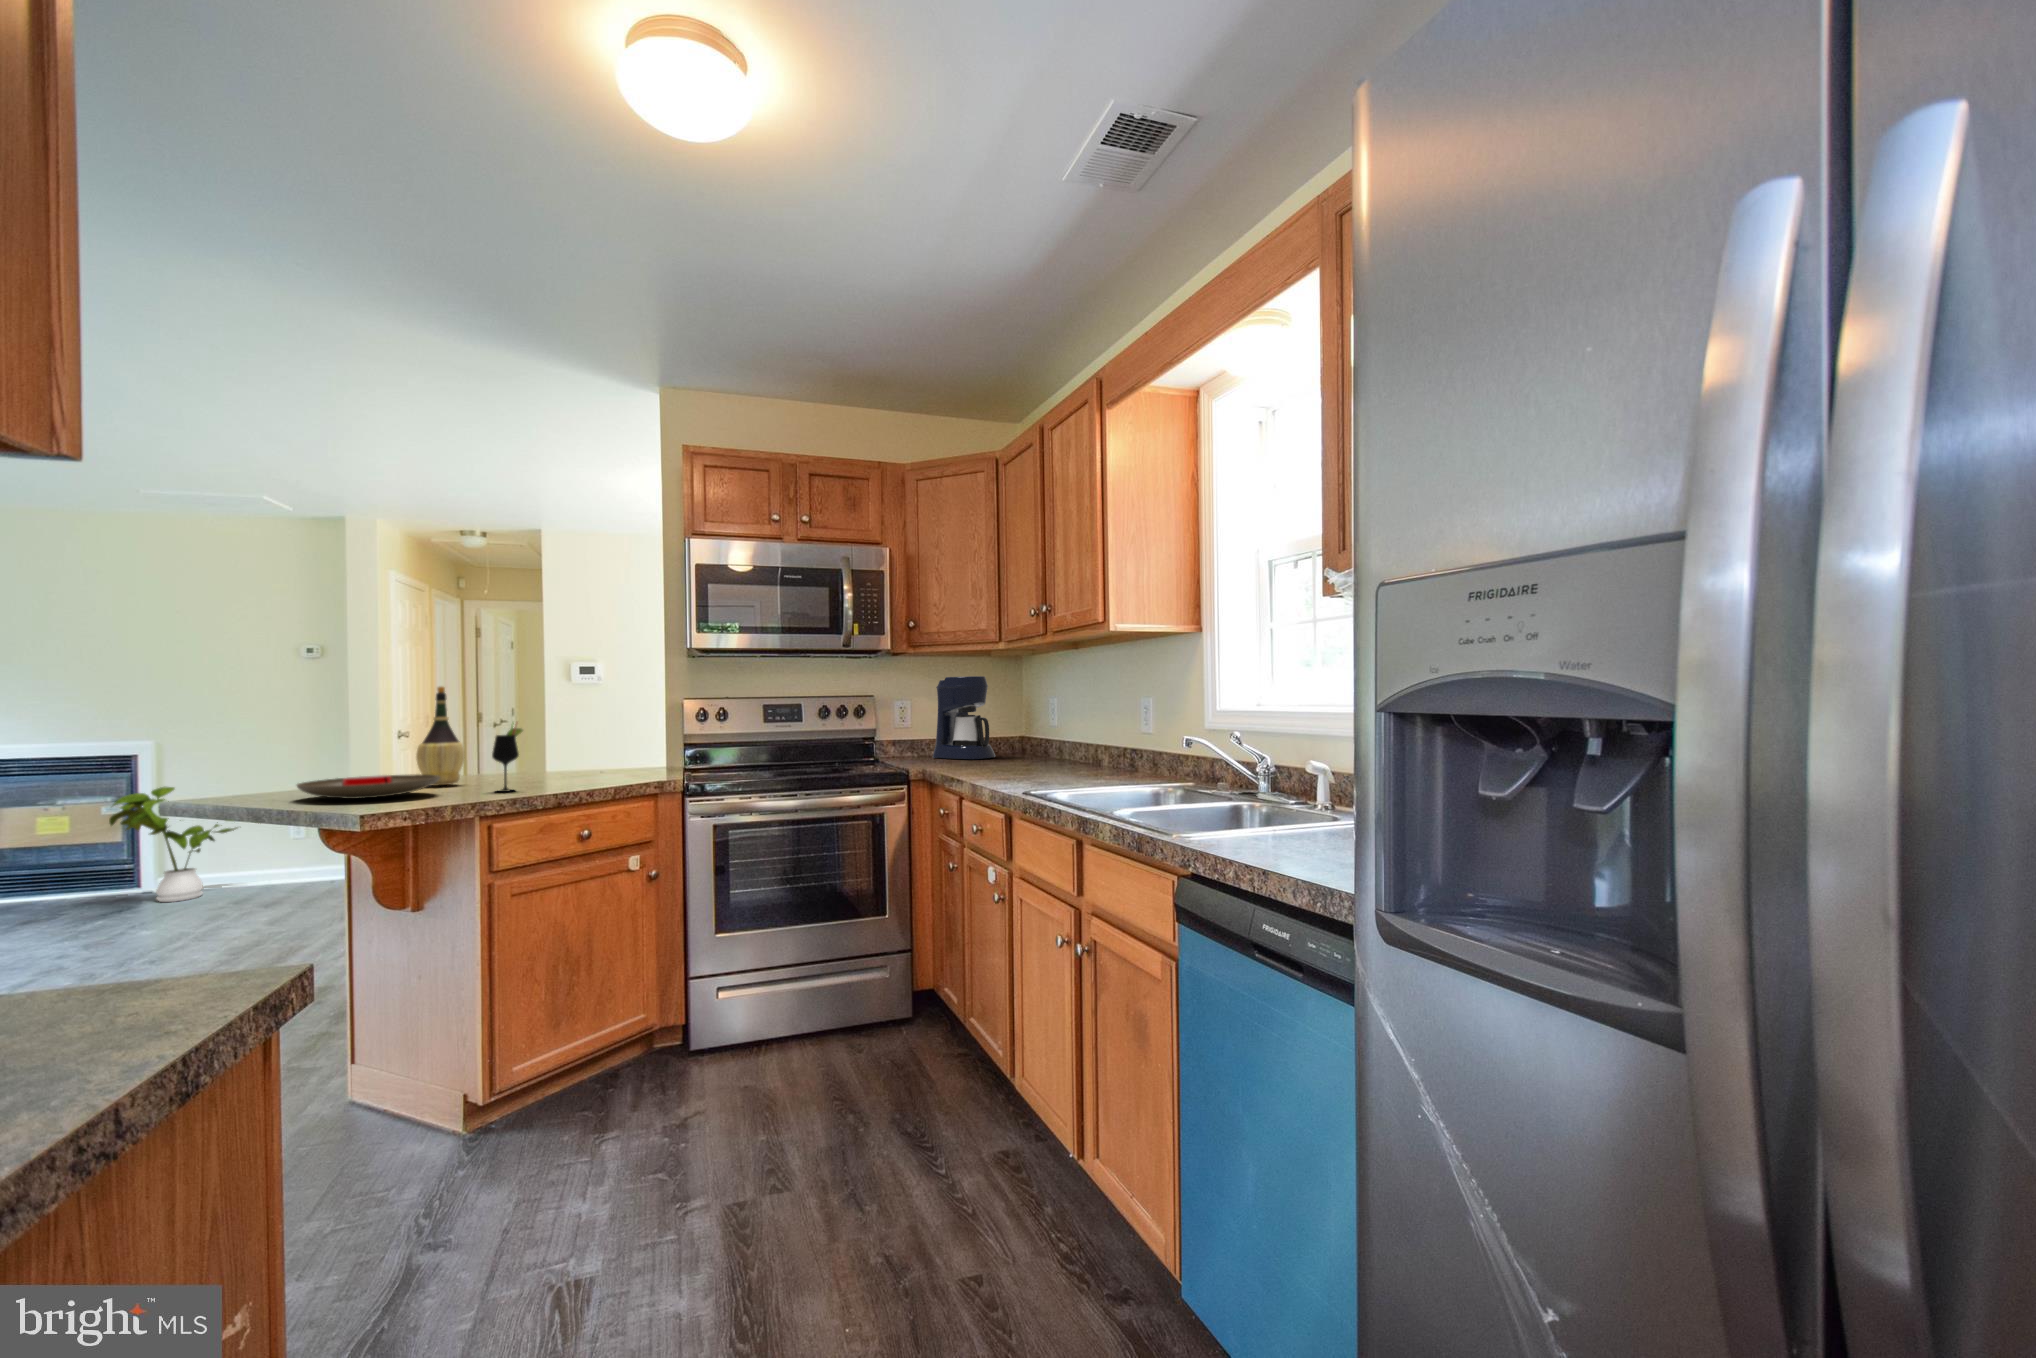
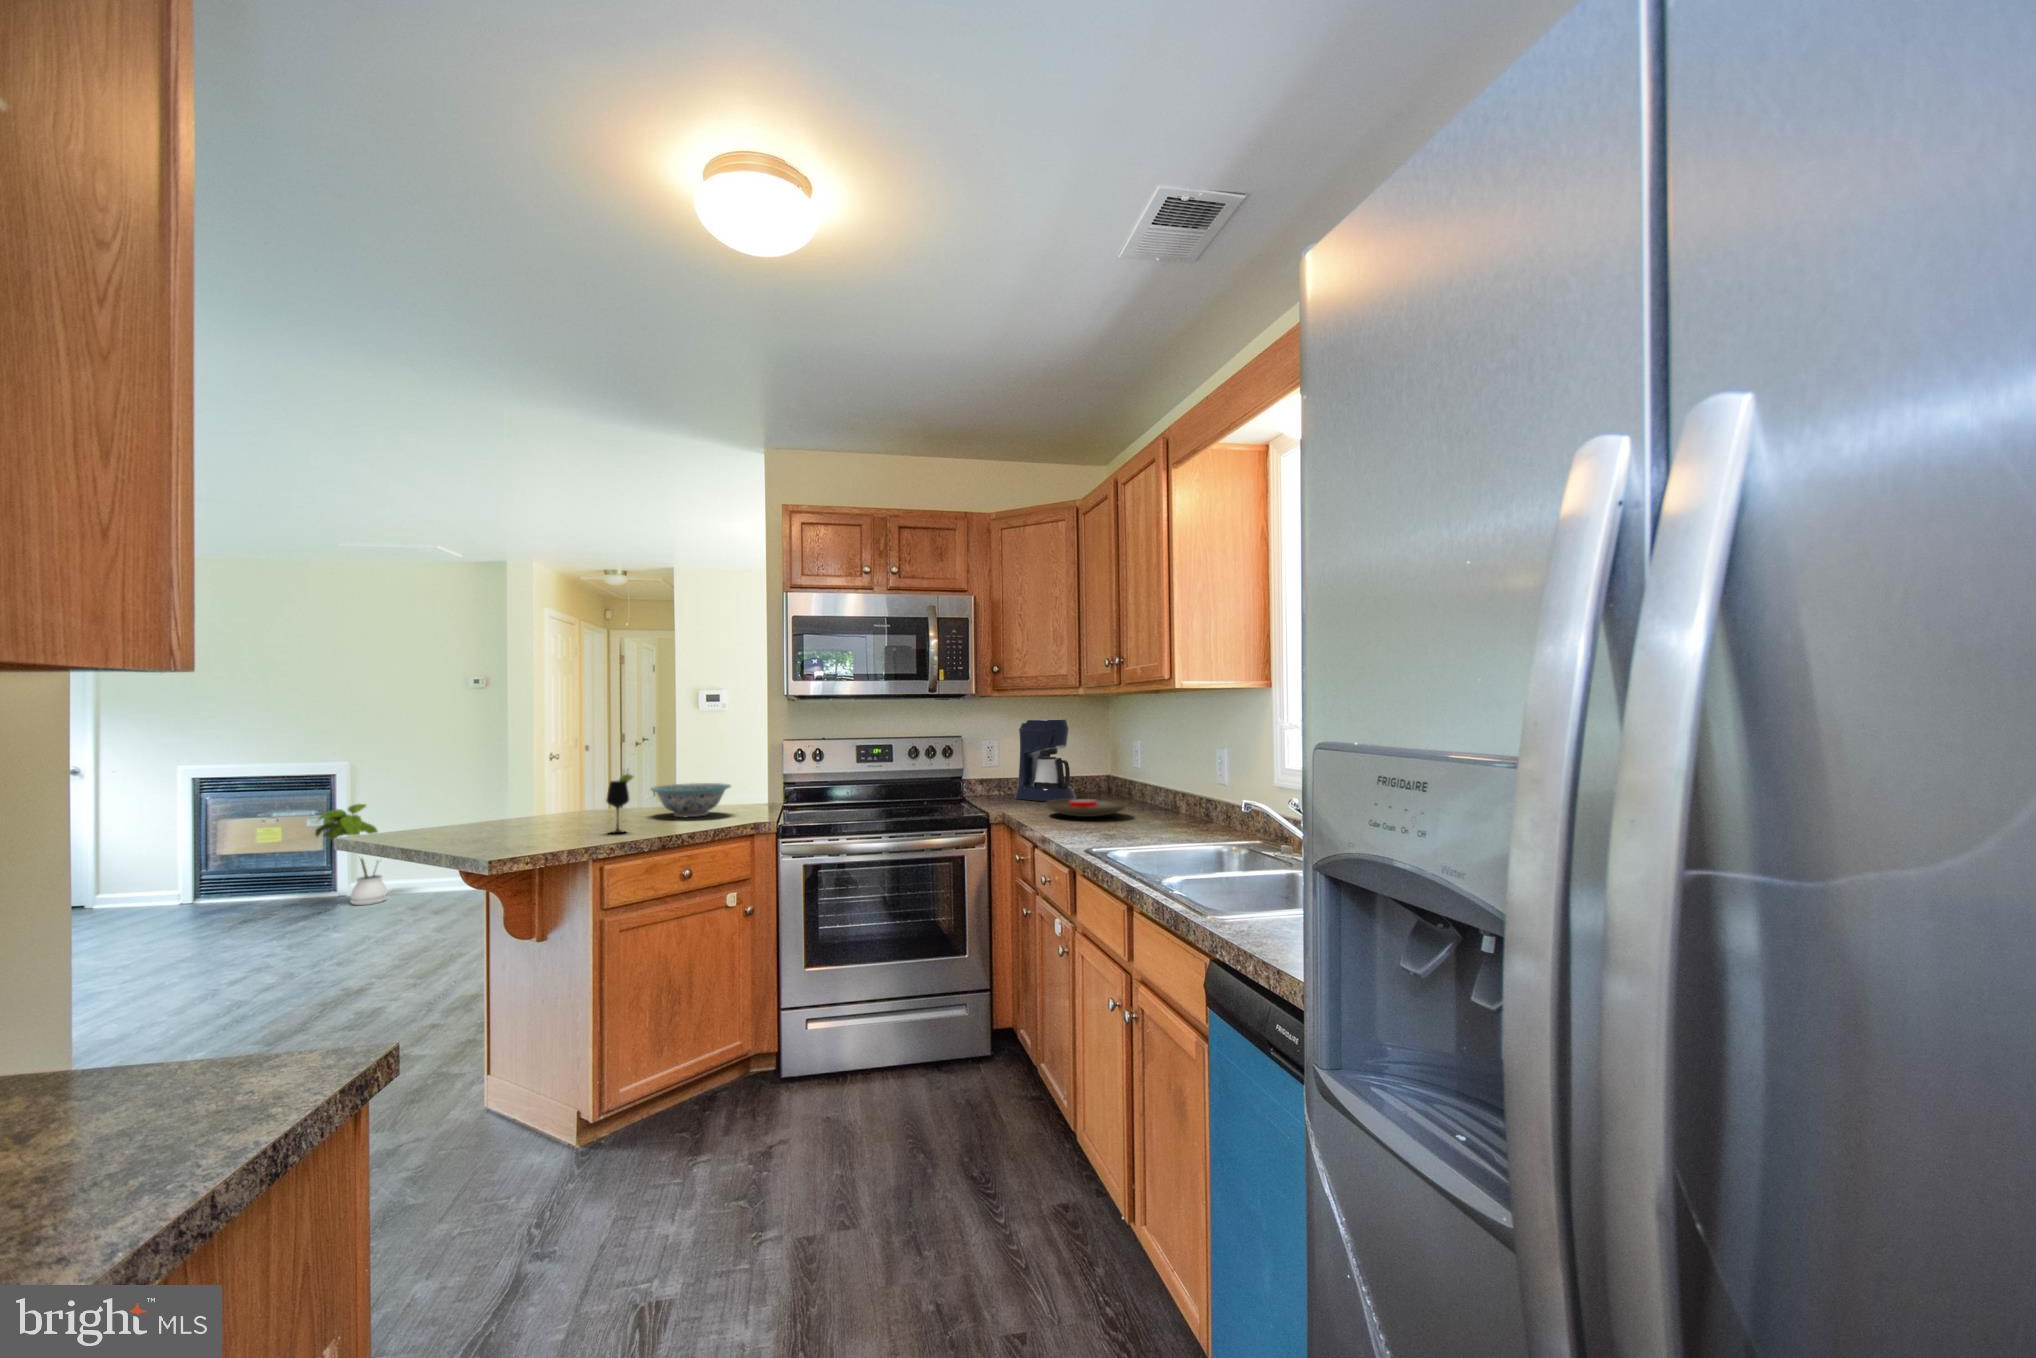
wine bottle: present [416,686,464,786] -> none [545,734,586,824]
decorative bowl: none [538,743,630,779] -> present [651,783,731,817]
plate: present [297,774,440,799] -> present [1045,799,1127,817]

